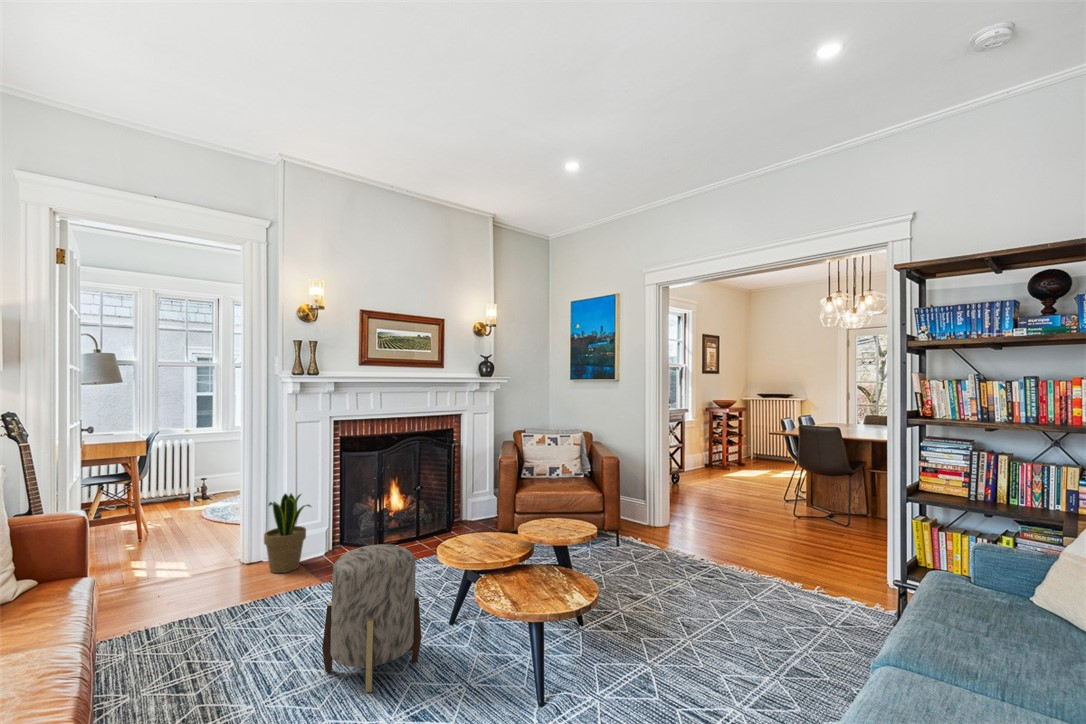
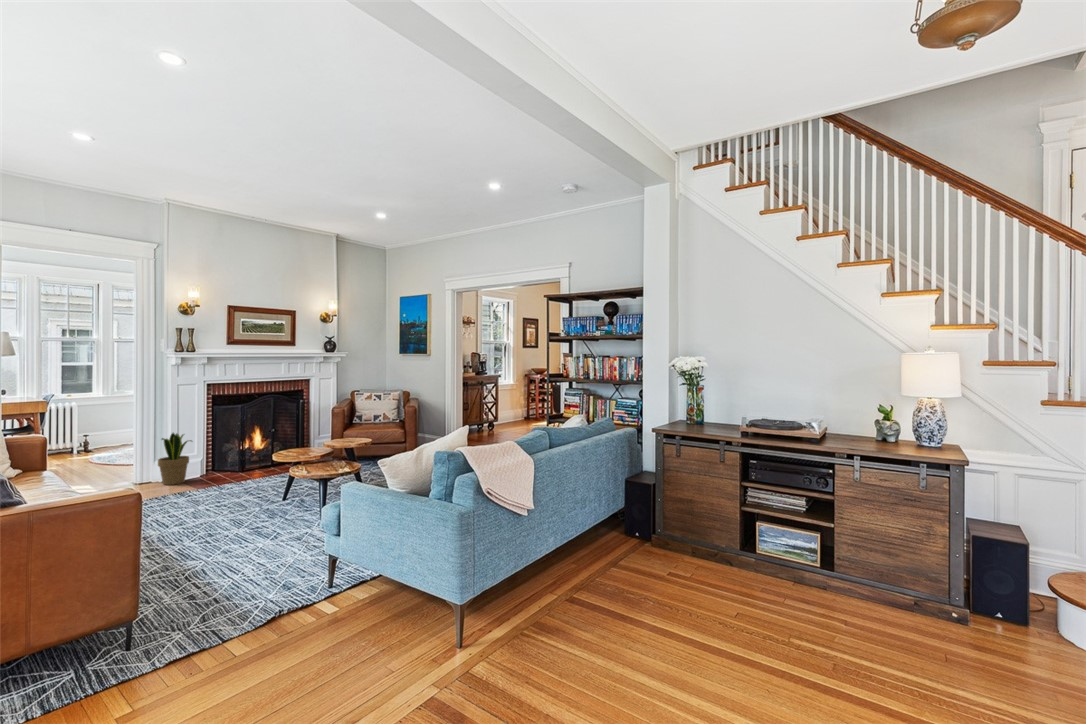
ottoman: present [322,544,421,692] -> none [207,450,267,521]

